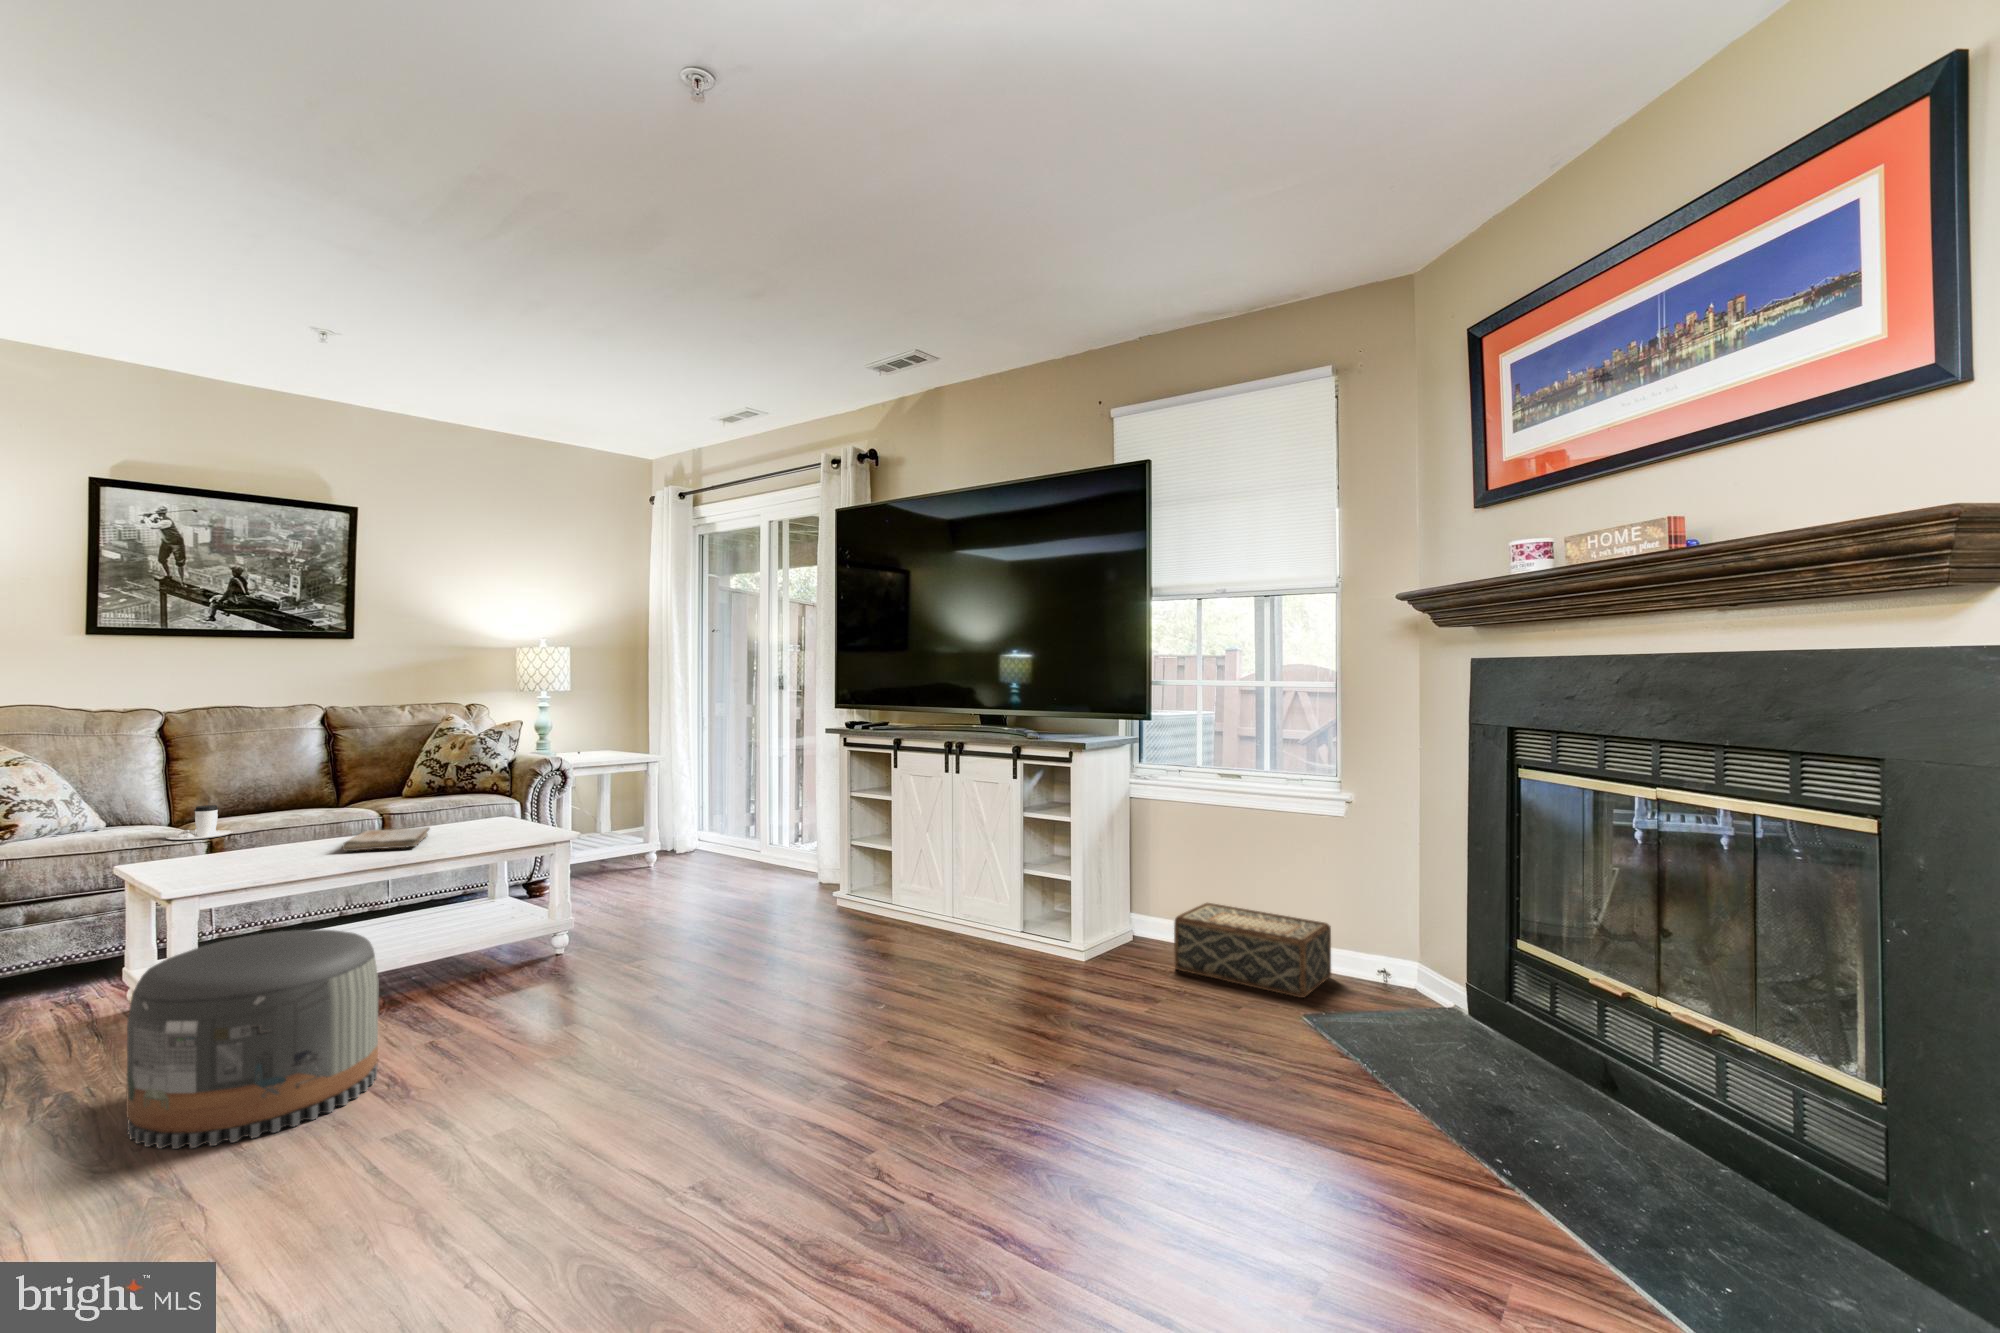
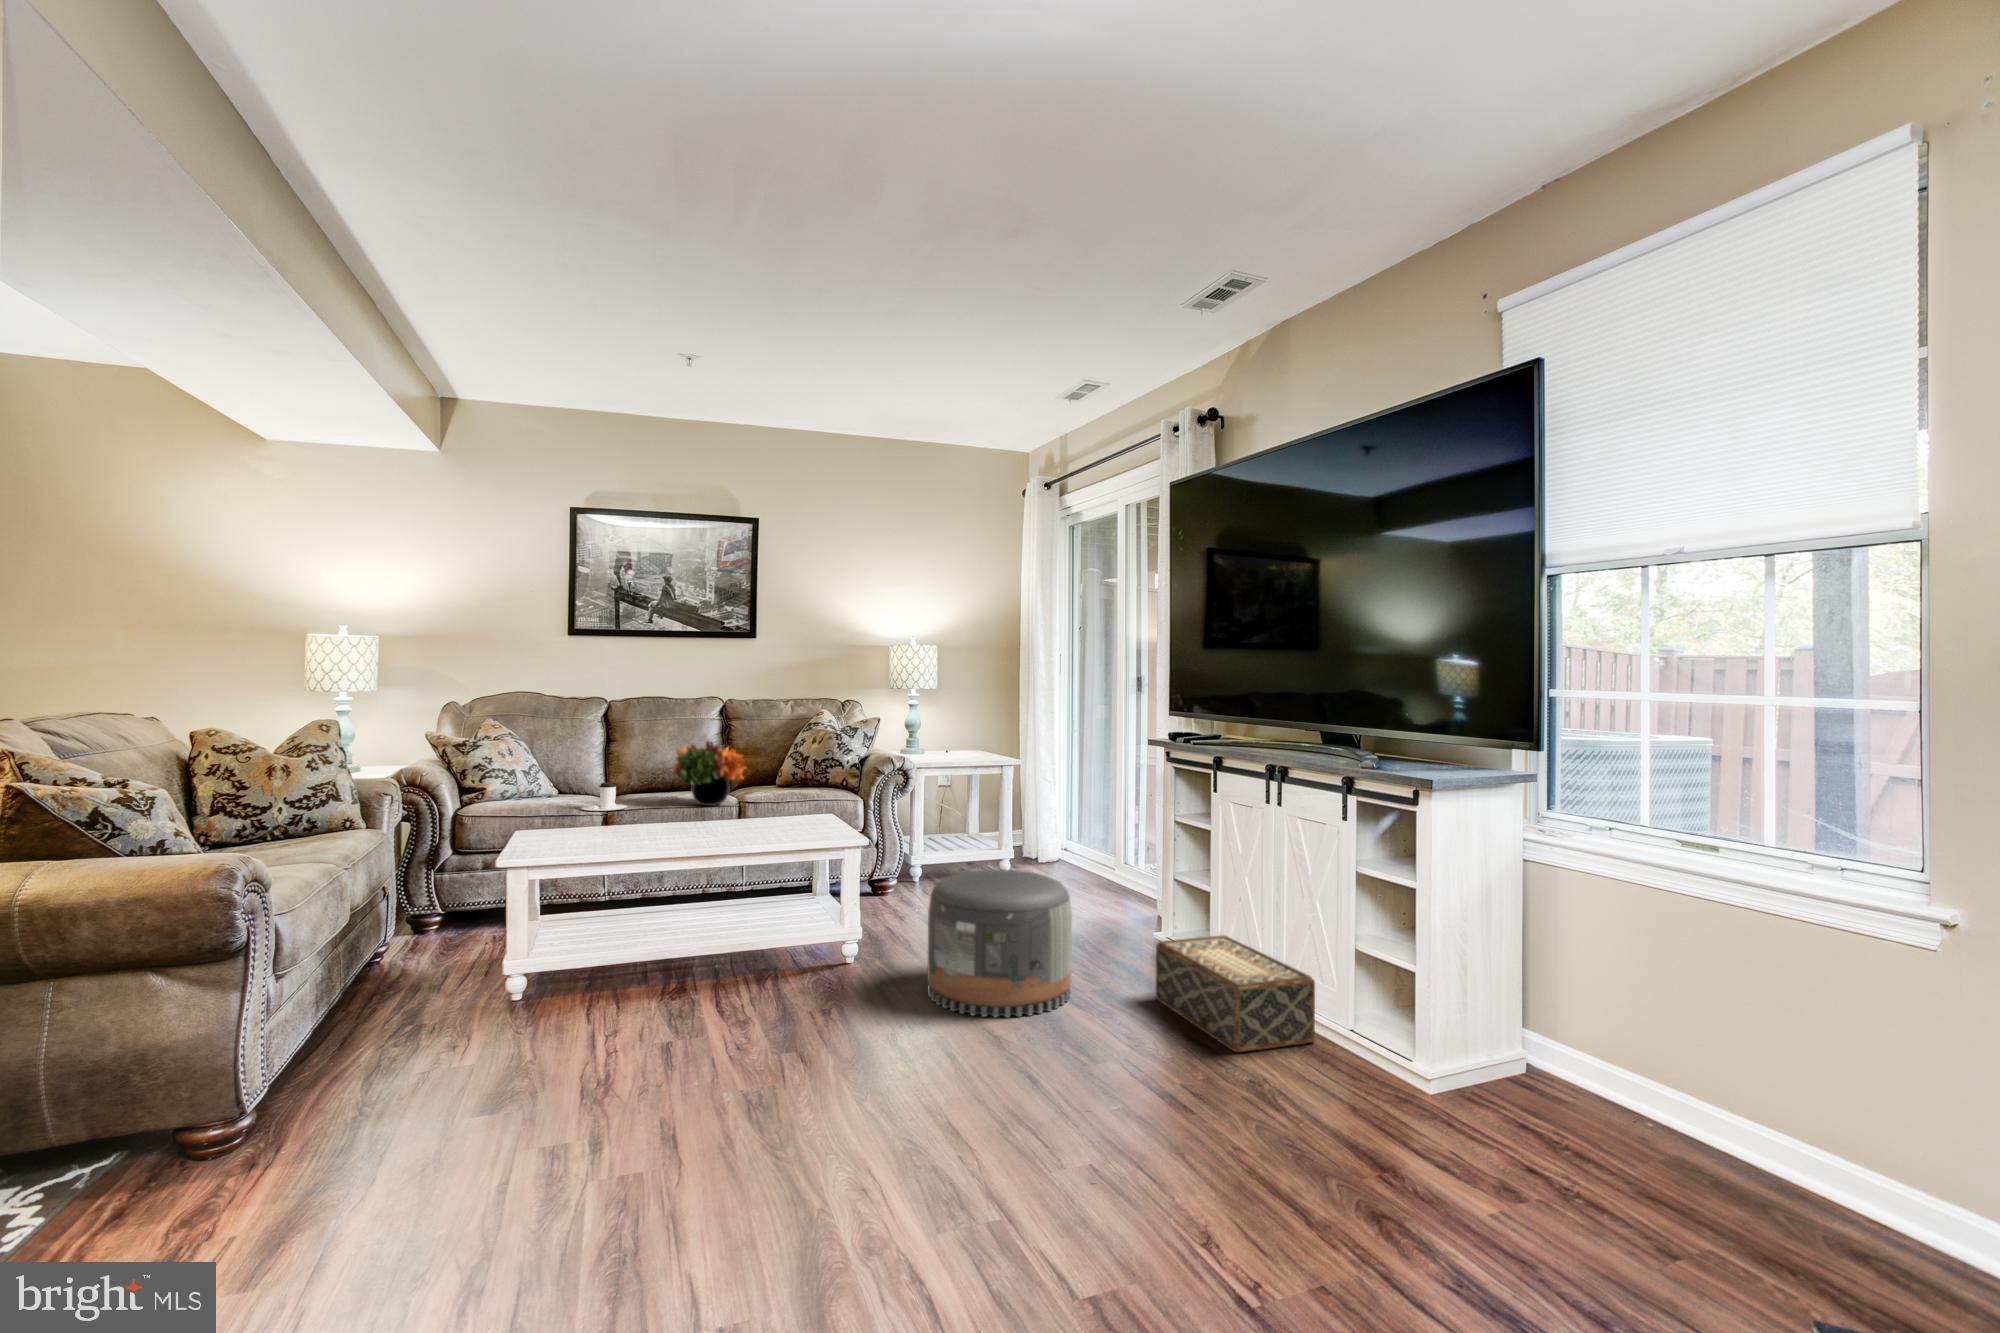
flower arrangement: none [286,751,385,823] -> present [673,741,746,806]
book: present [342,827,430,851] -> none [668,816,752,836]
woven basket: present [1174,903,1331,998] -> present [1156,935,1315,1052]
pouf: present [126,930,378,1149] -> present [927,870,1072,1018]

